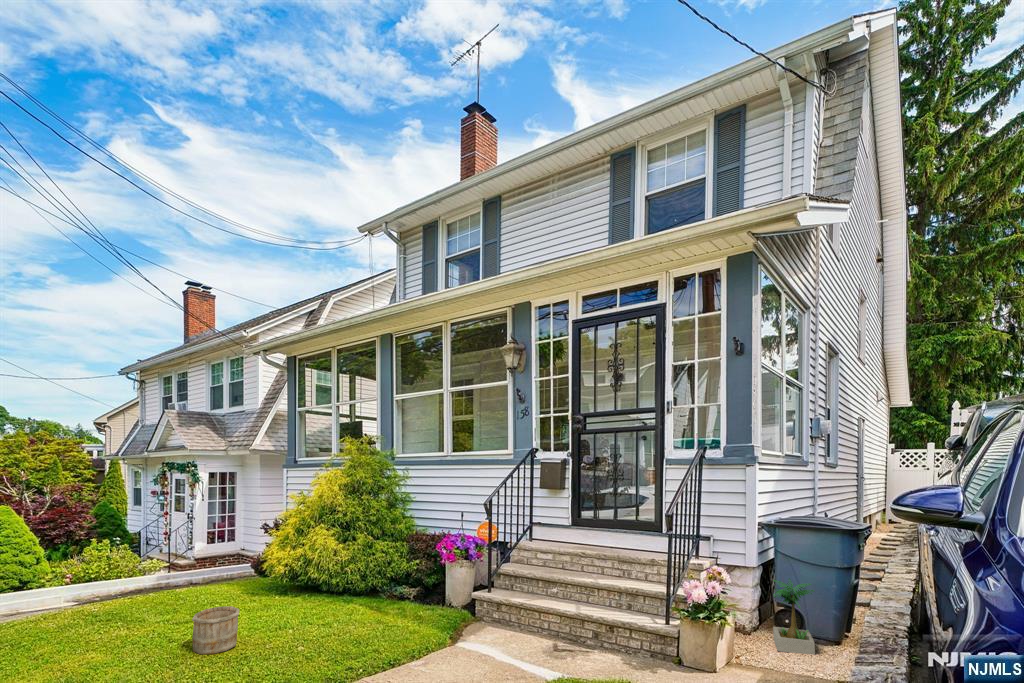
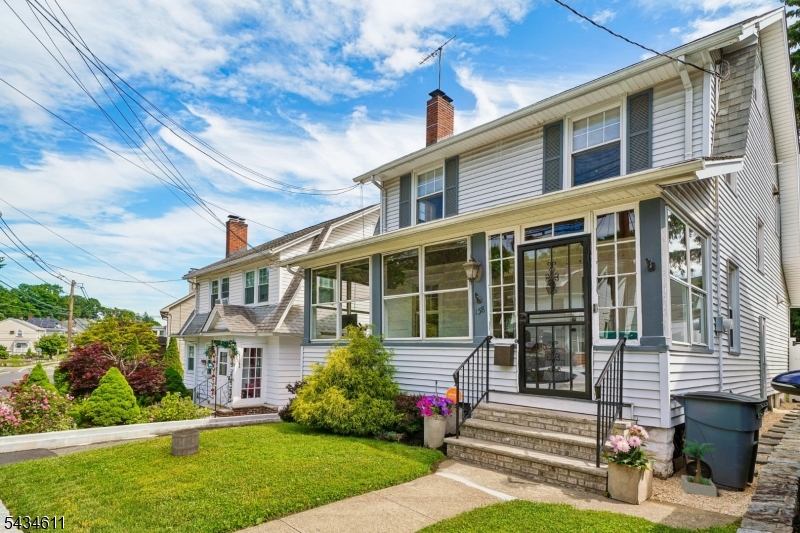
wooden bucket: present [192,606,239,654] -> present [171,429,200,456]

